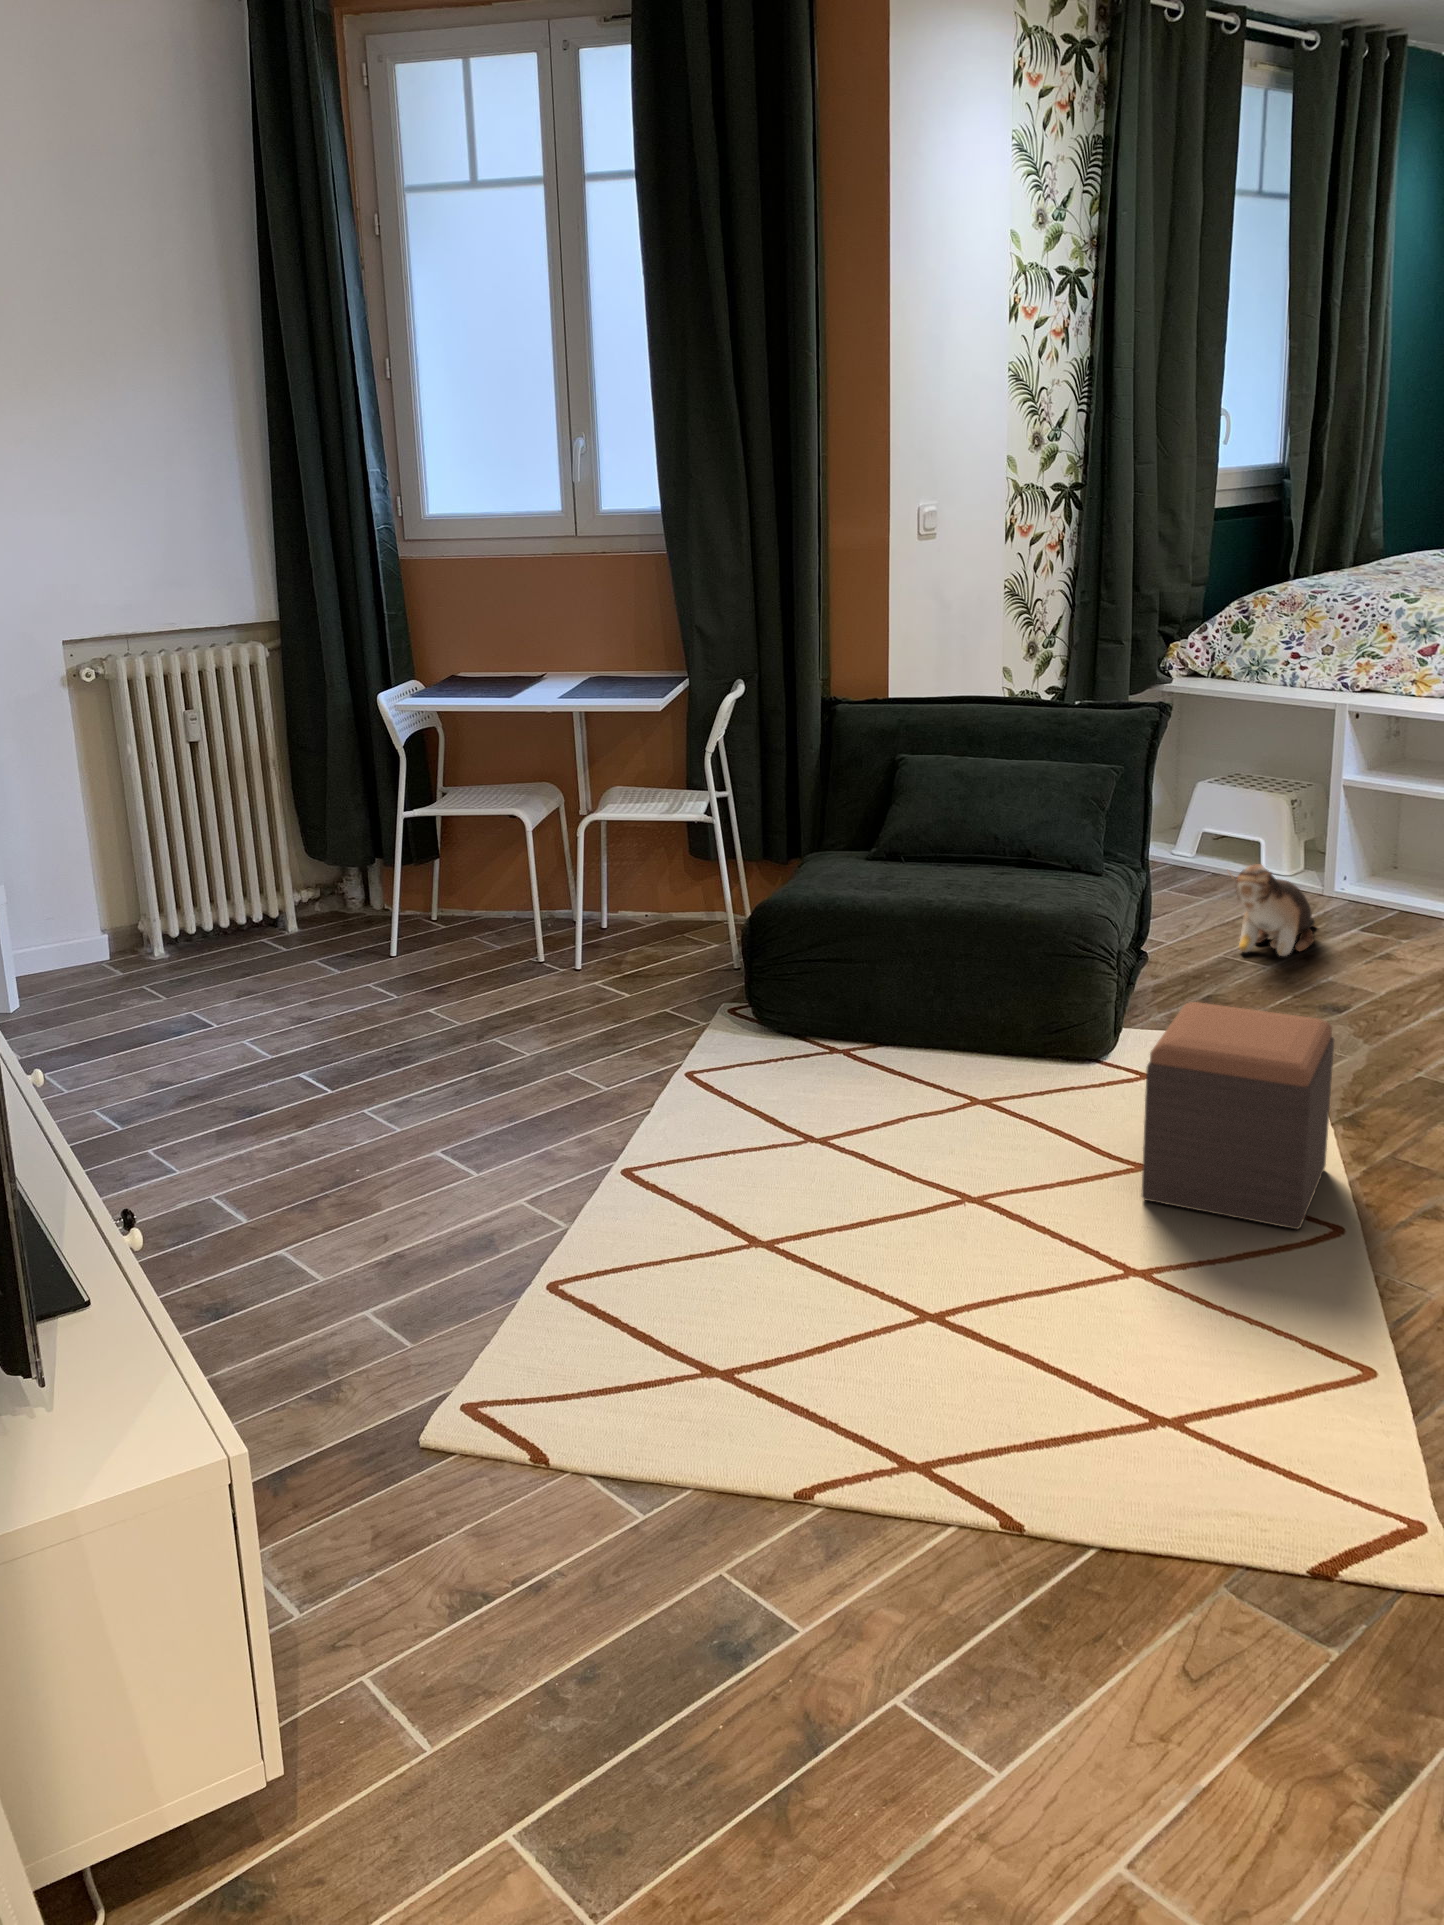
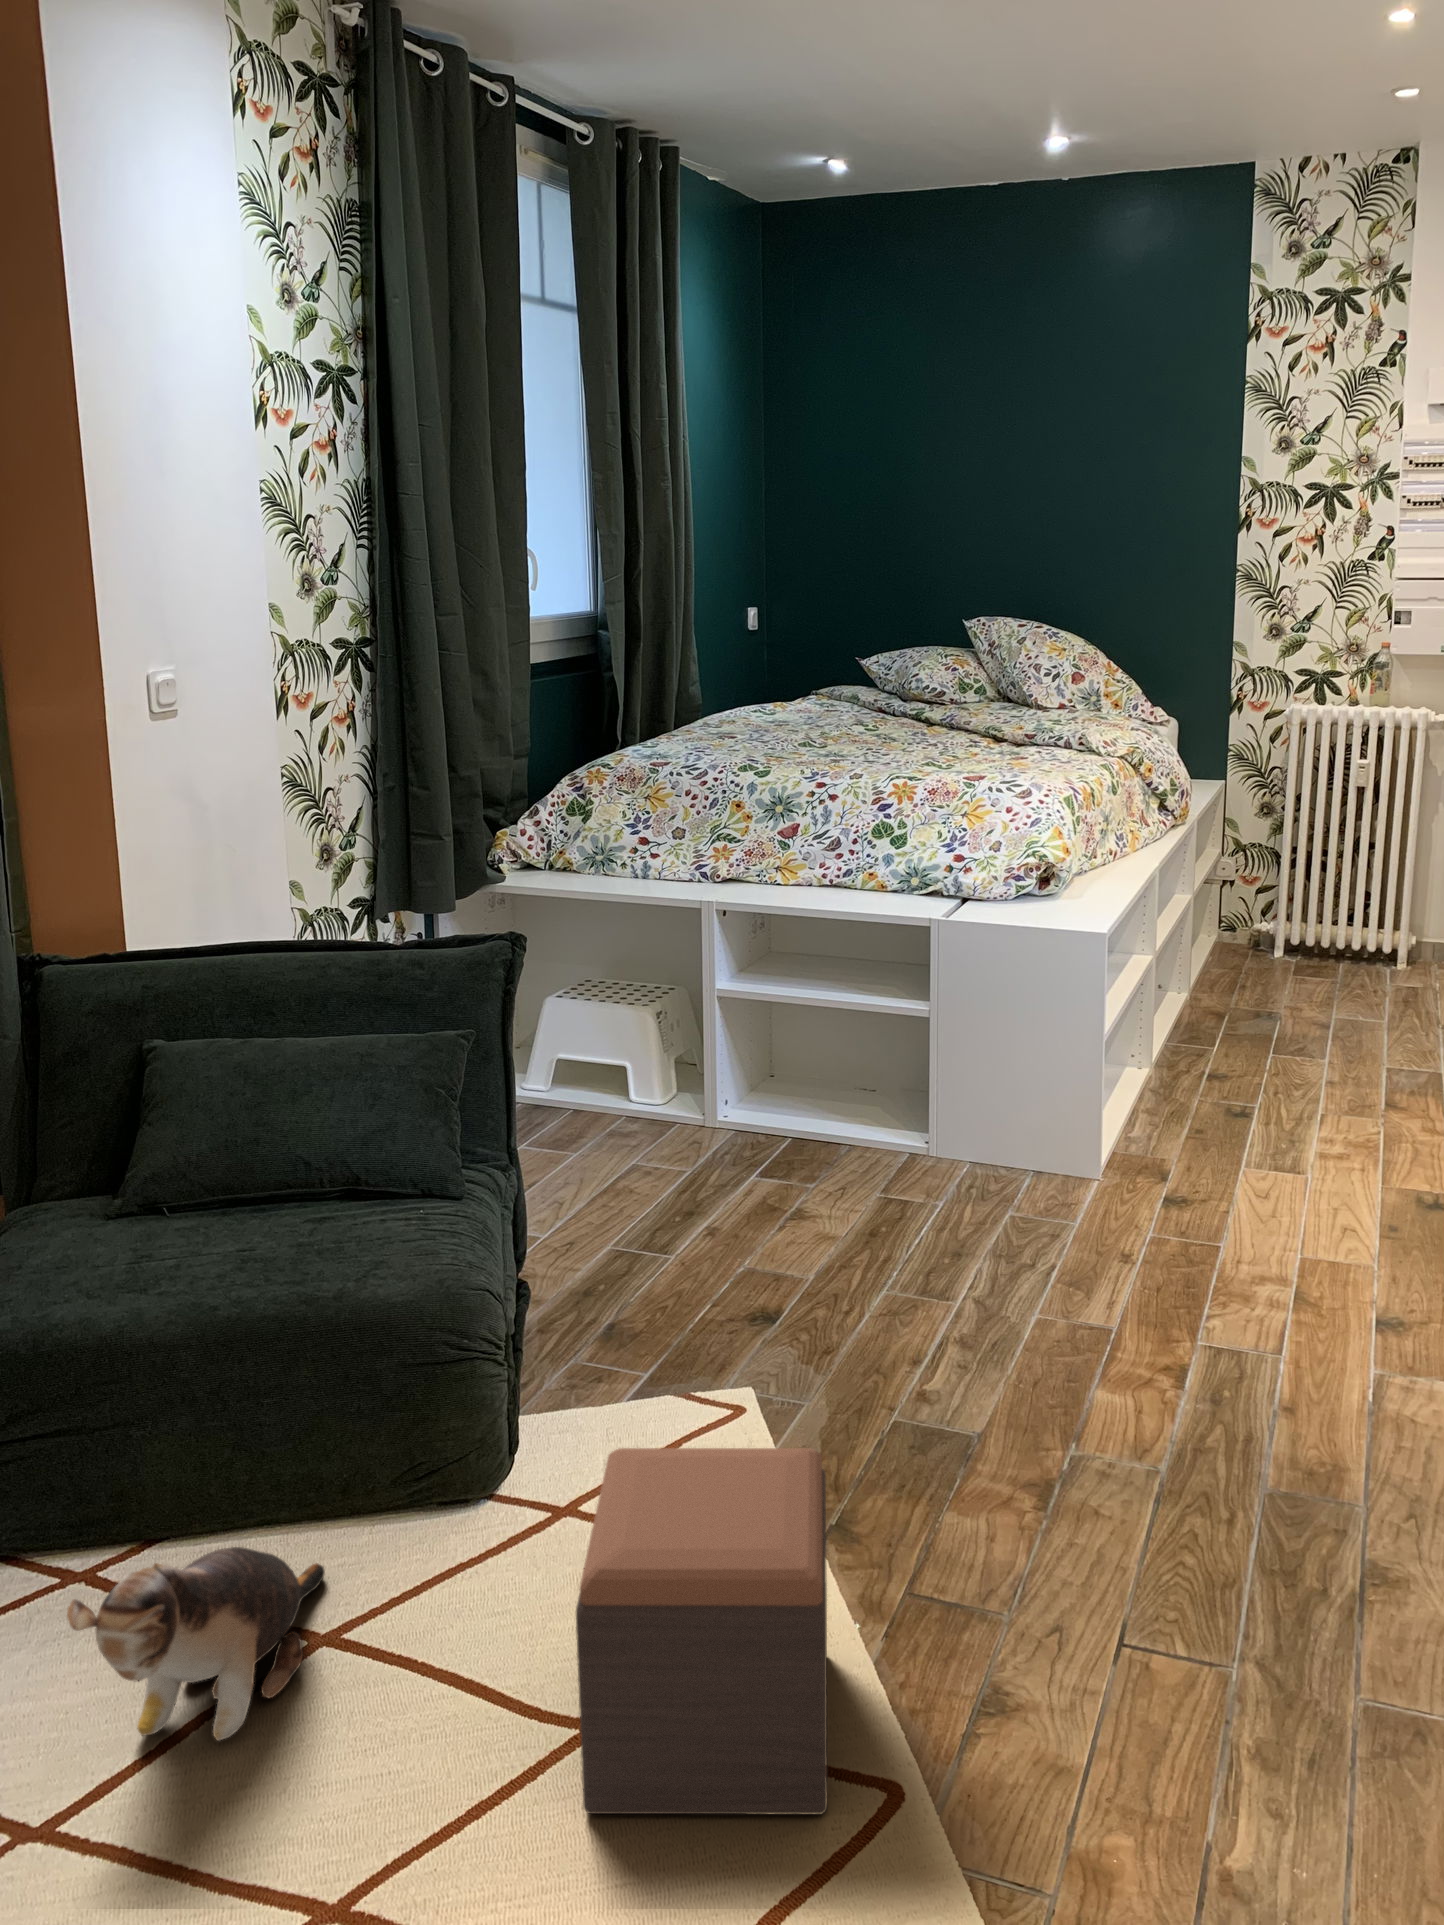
plush toy: present [1229,864,1315,956] -> present [67,1547,325,1741]

